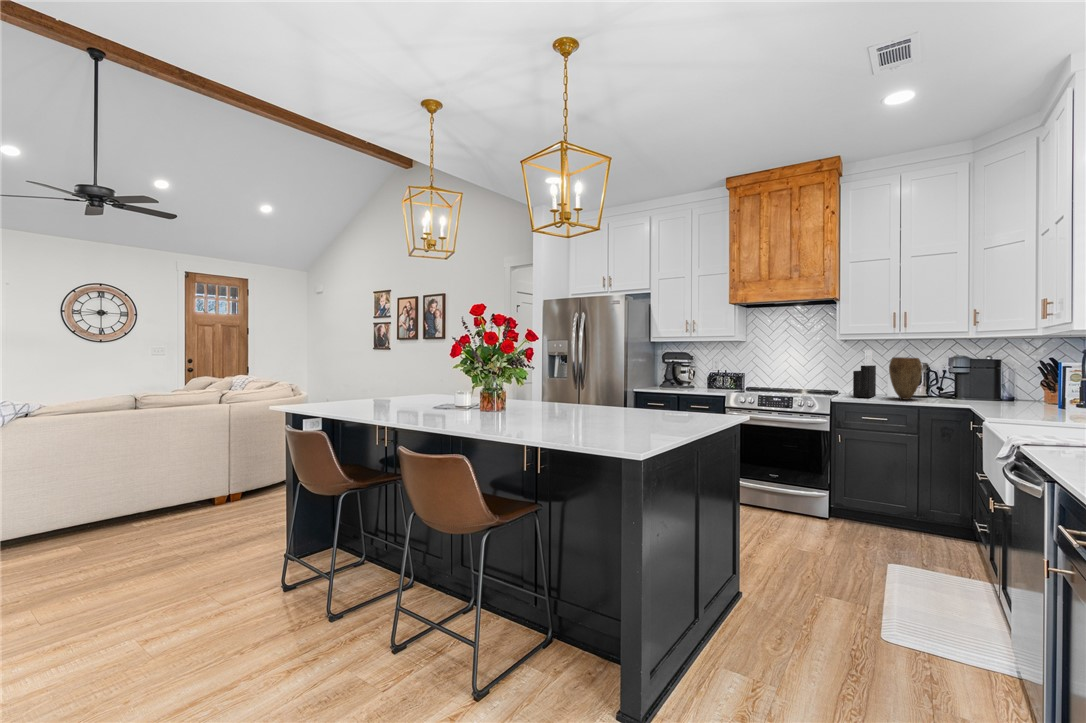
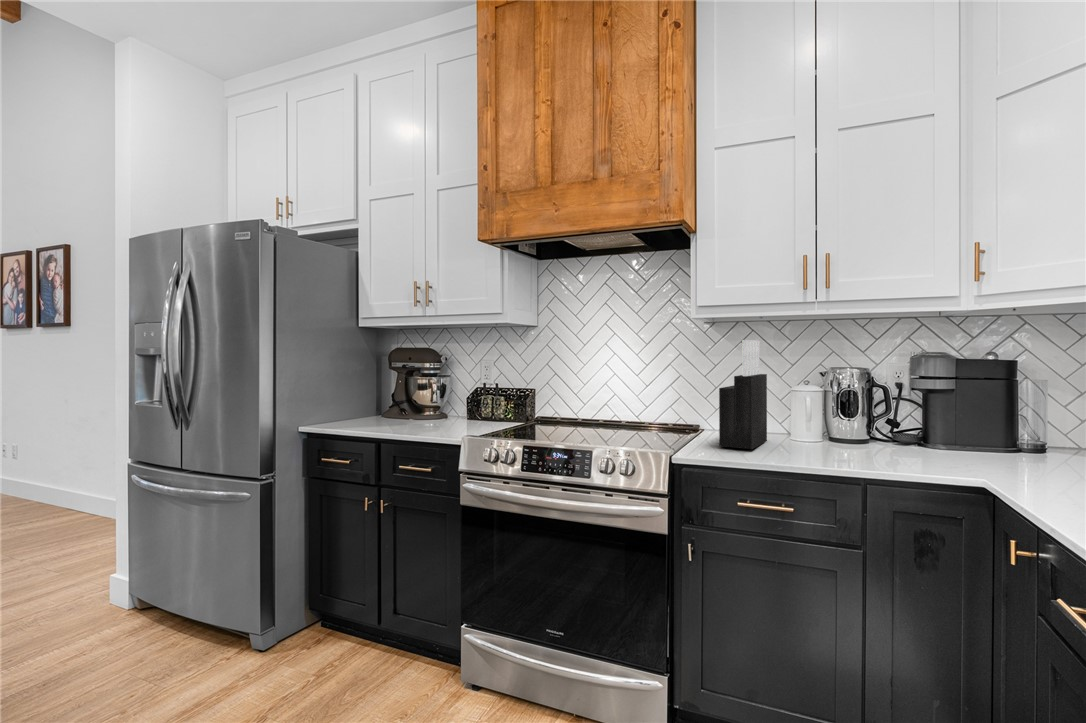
vase: present [889,357,922,400] -> none [793,357,864,456]

